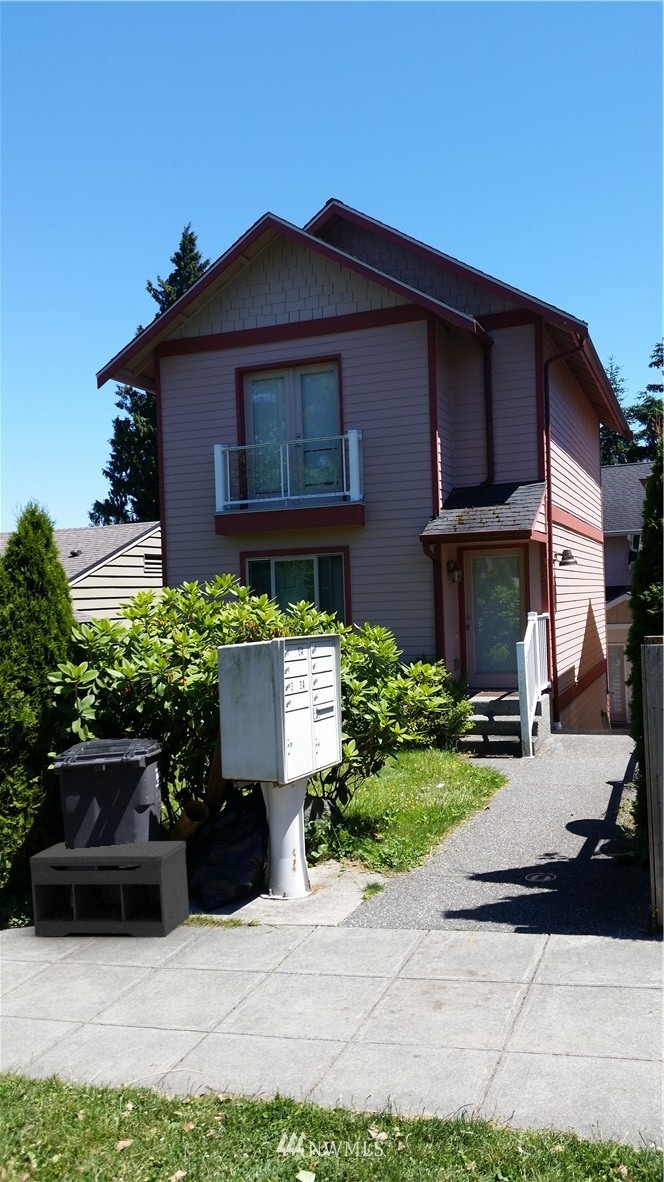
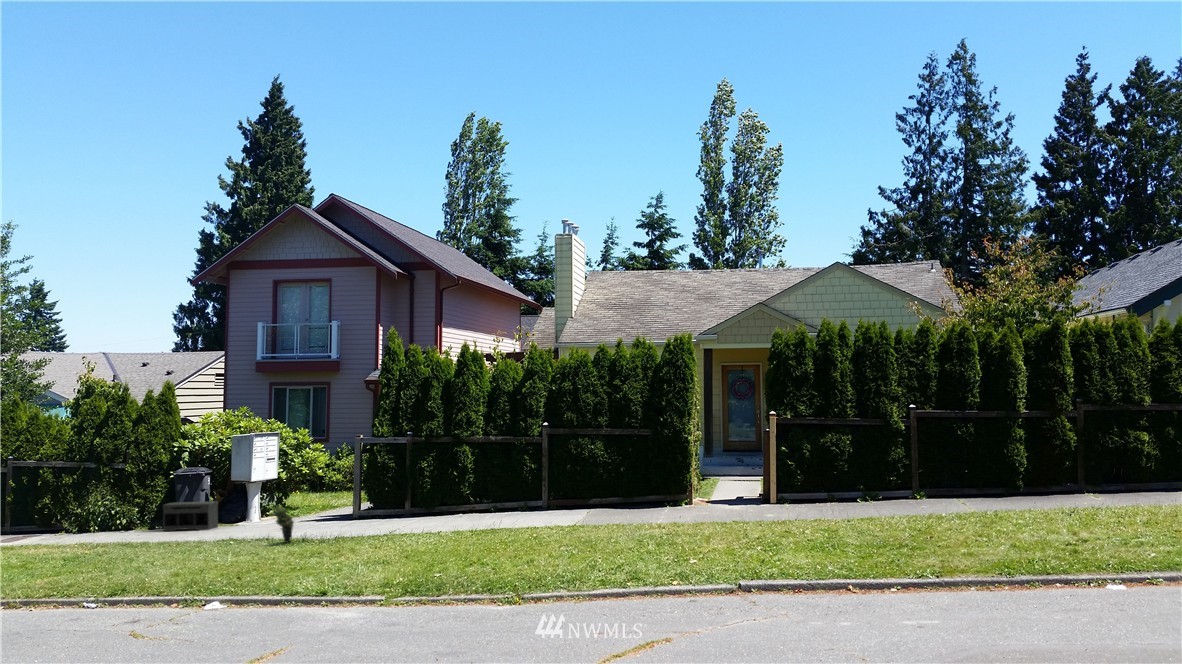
potted plant: none [453,949,560,1139] -> present [274,507,294,543]

